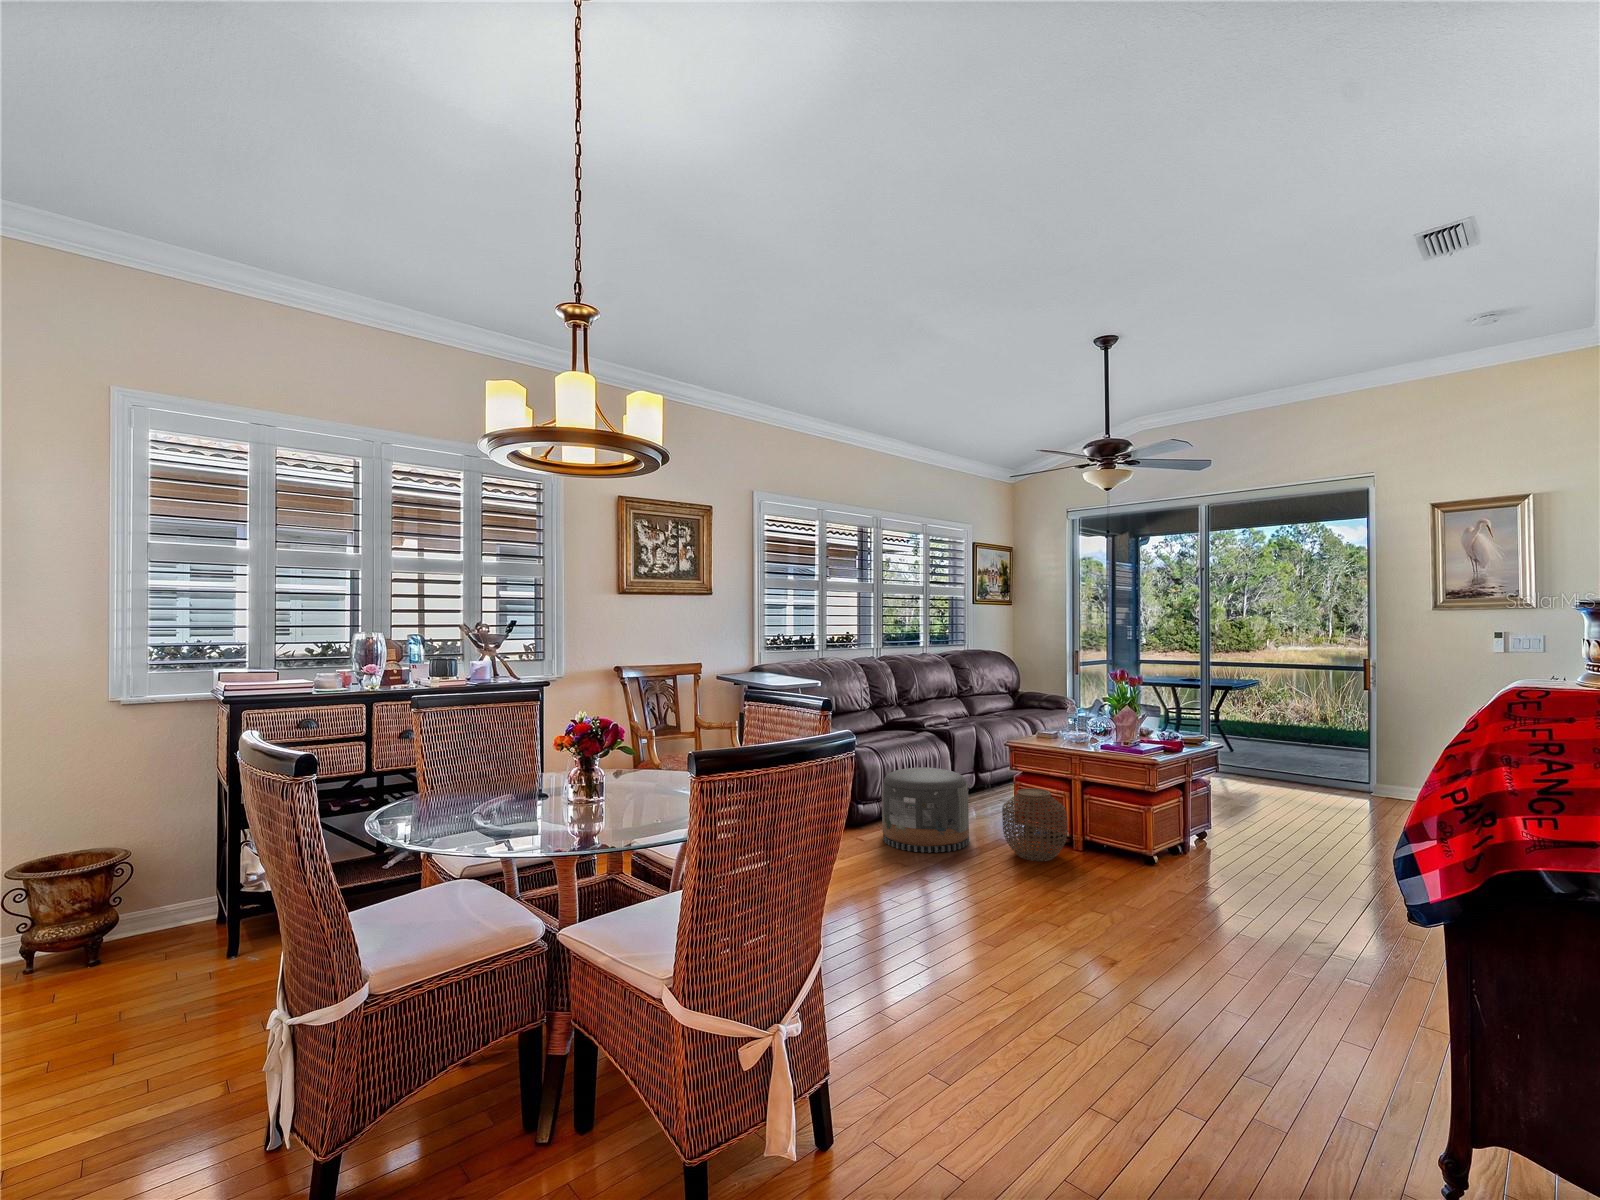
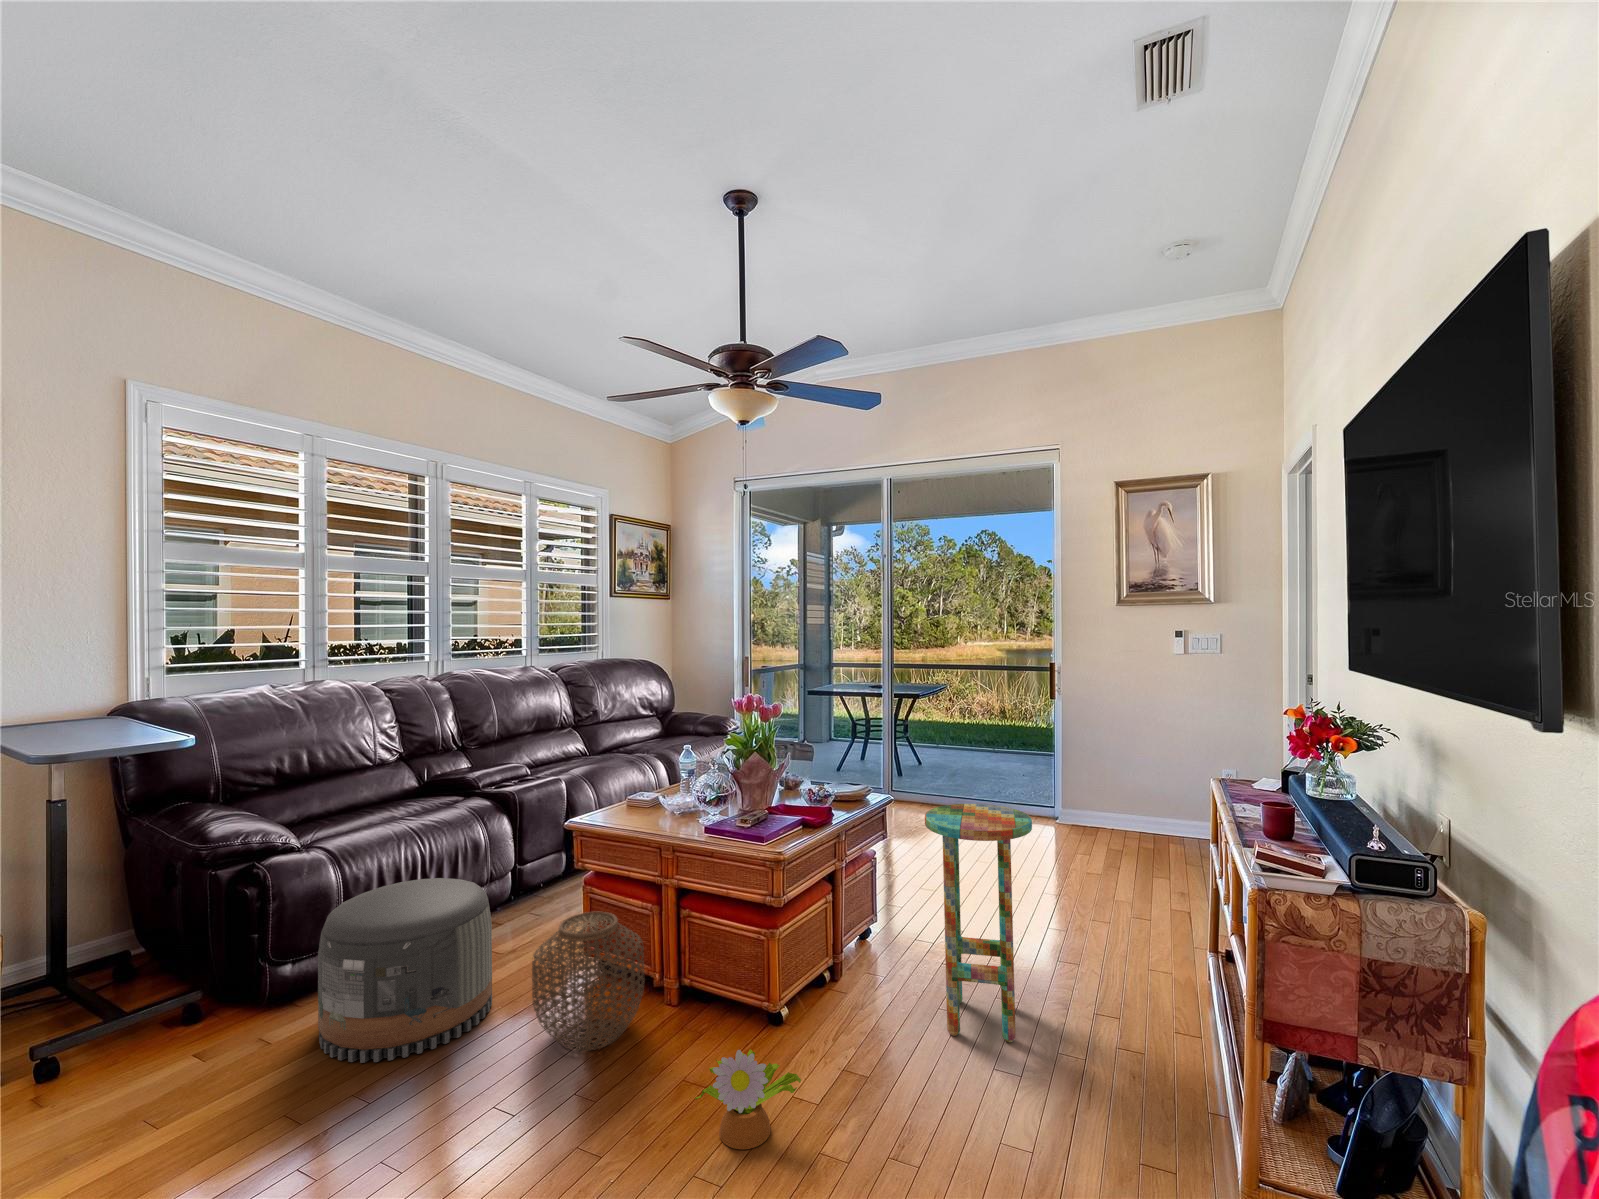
side table: none [1253,741,1334,887] -> present [925,804,1032,1042]
decorative plant: none [1116,846,1178,901] -> present [695,1049,801,1149]

